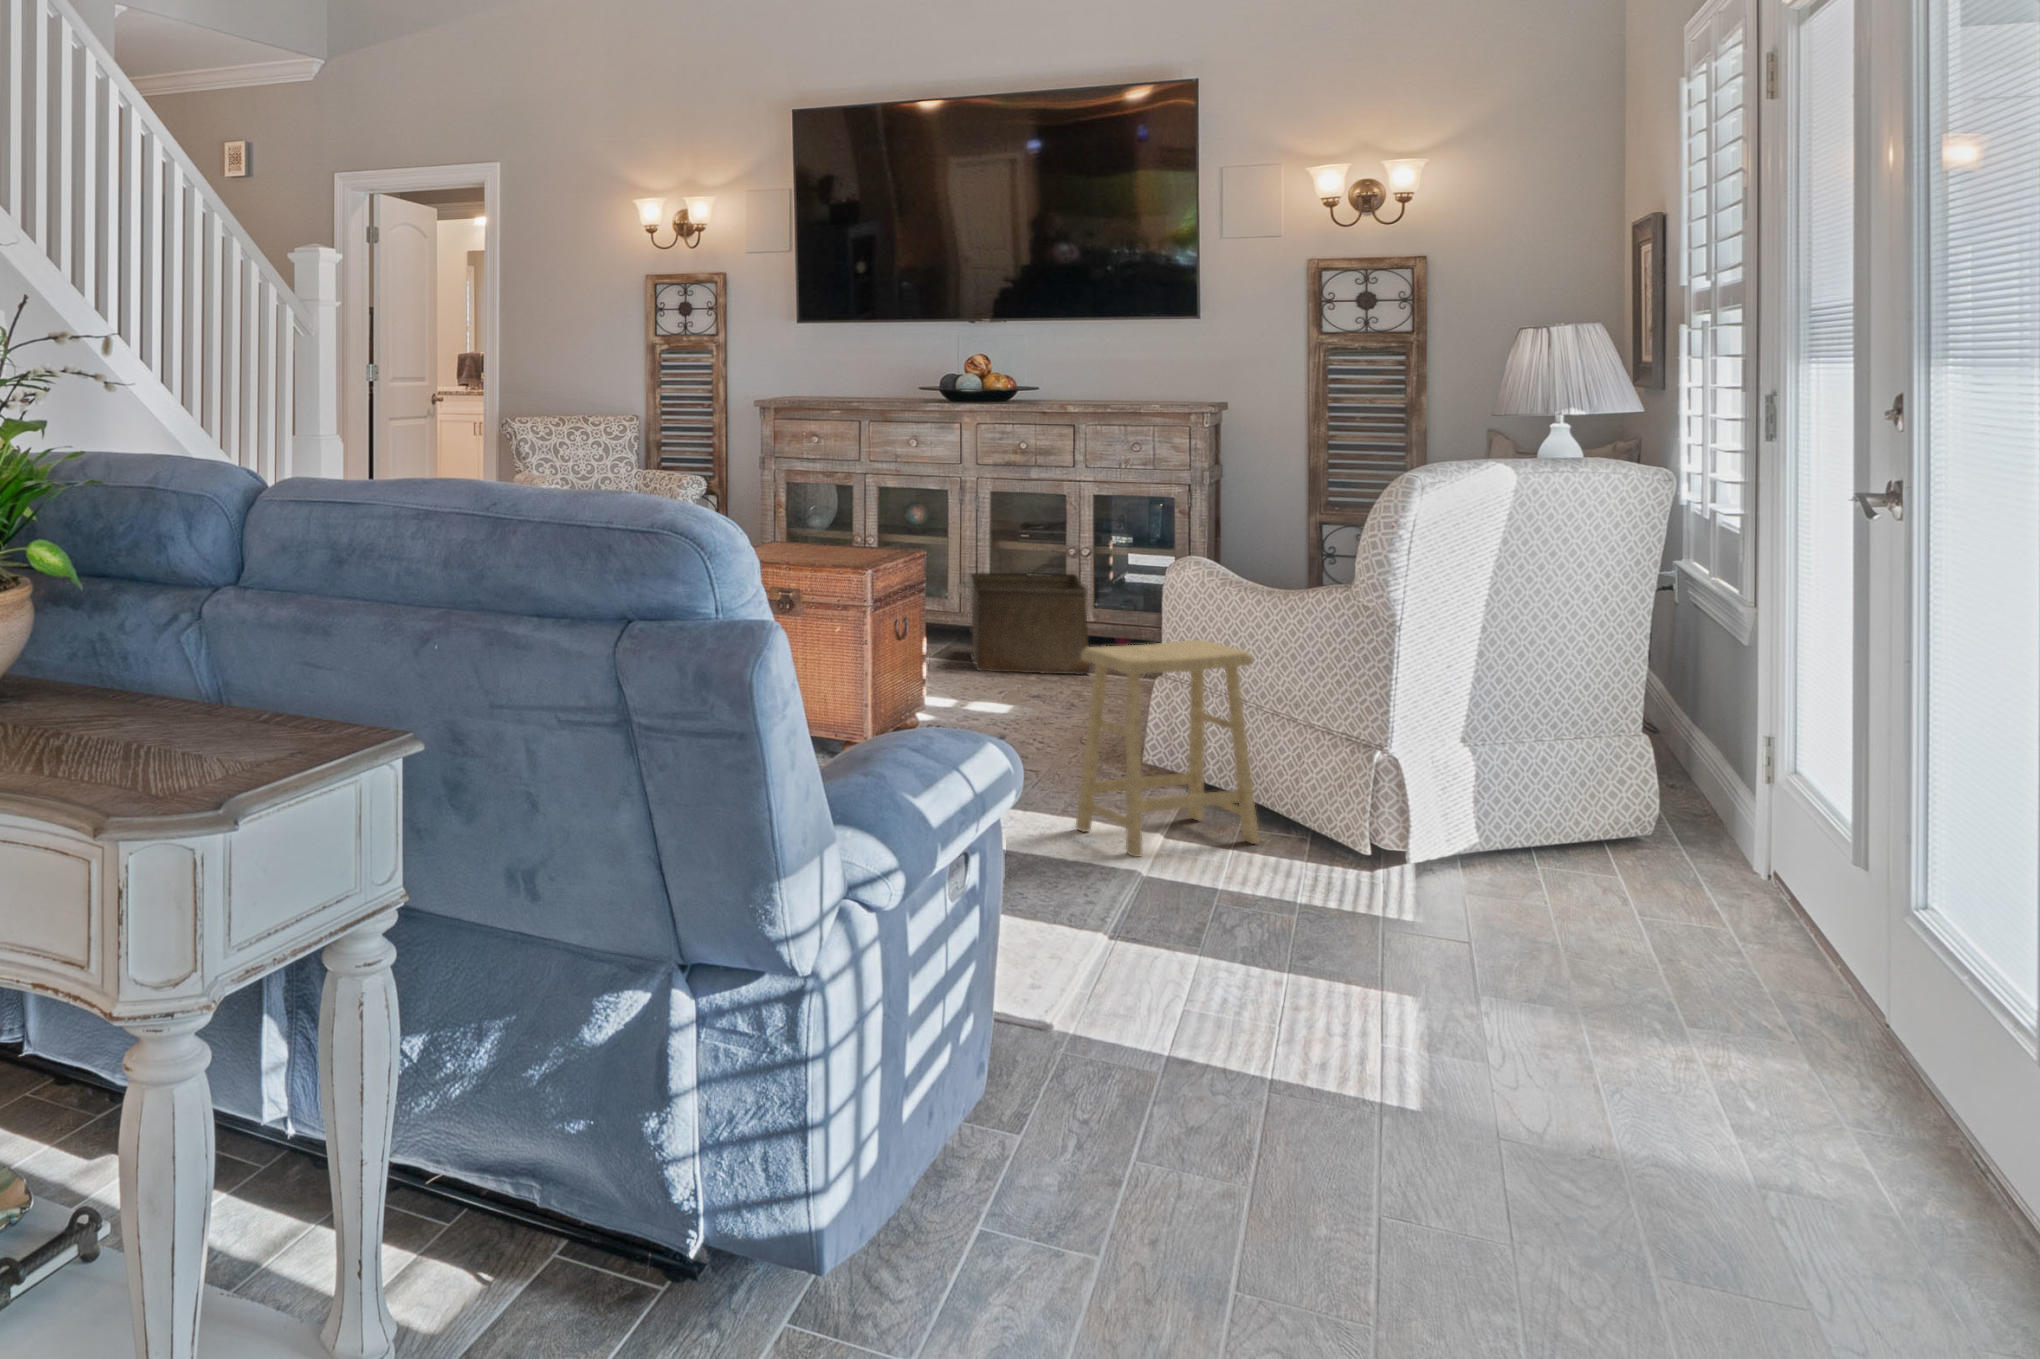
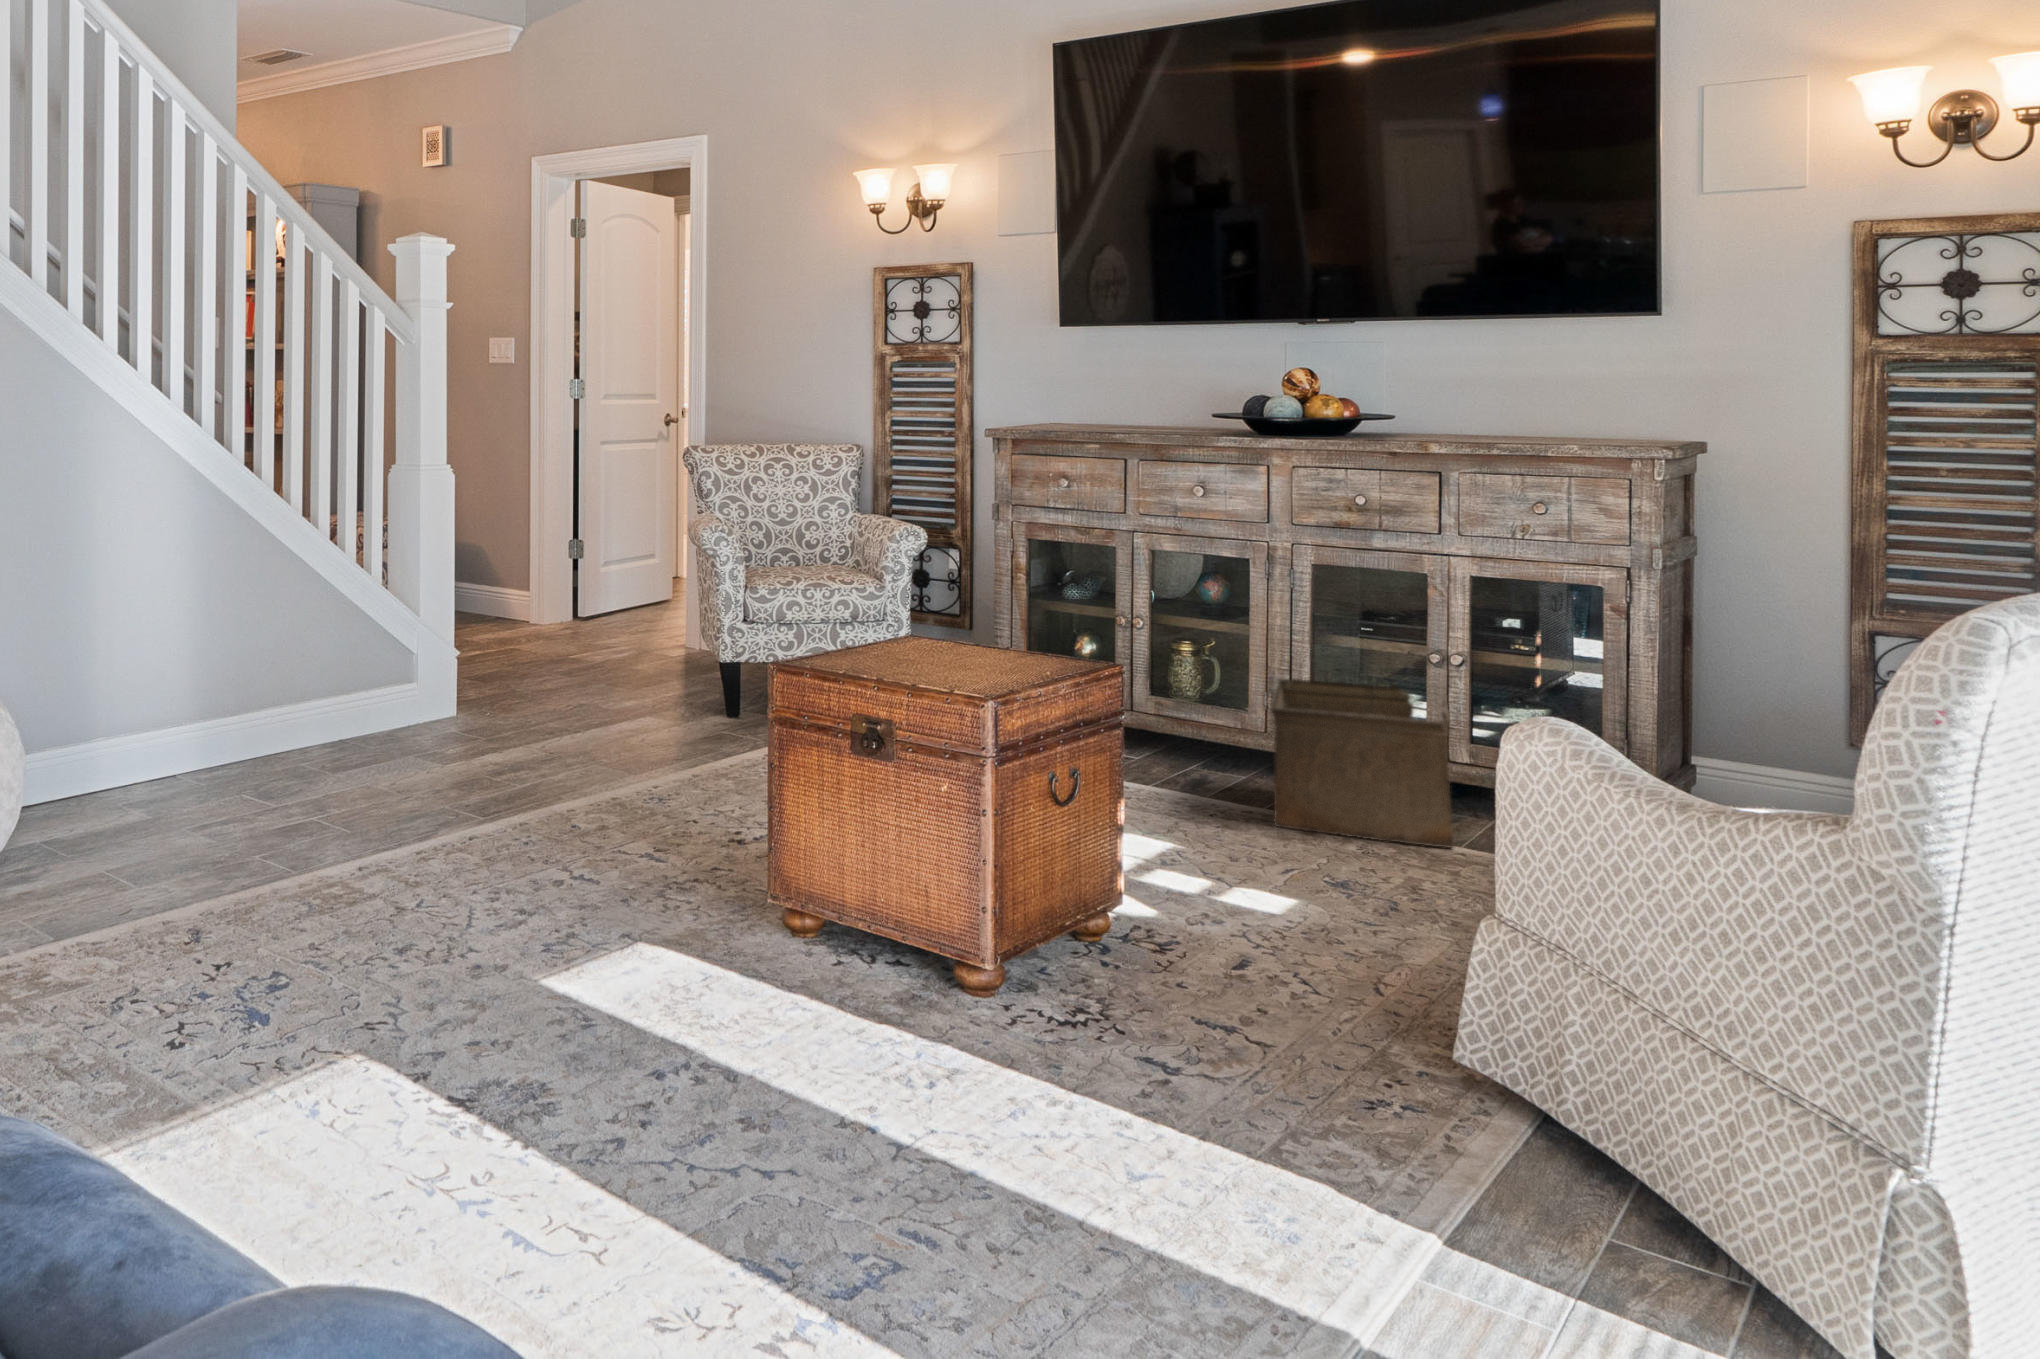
footstool: present [1076,640,1259,857] -> none [1276,880,1641,1297]

